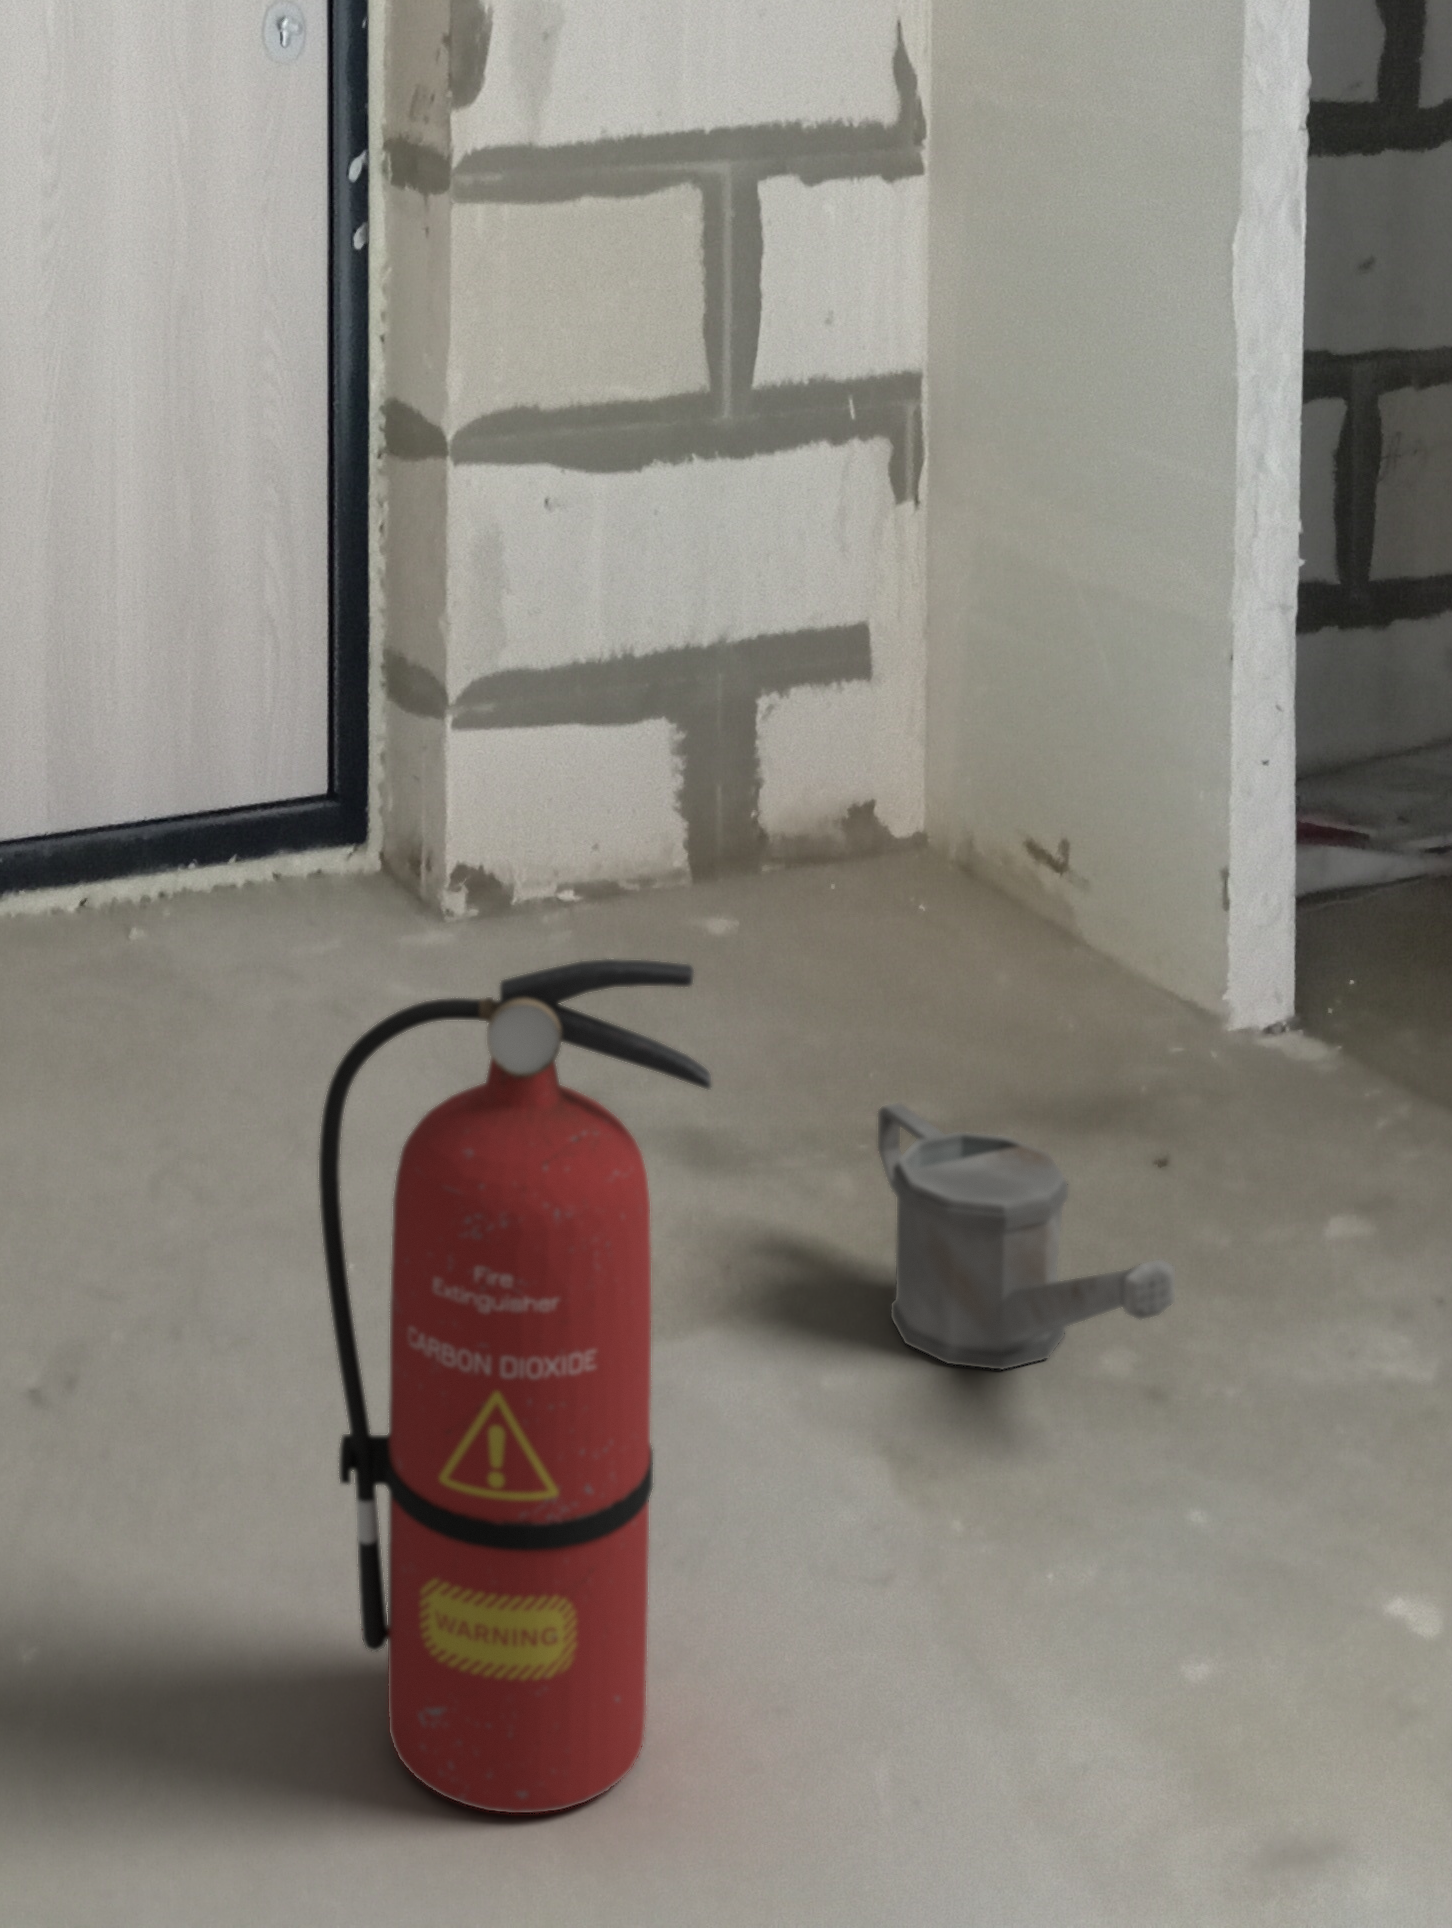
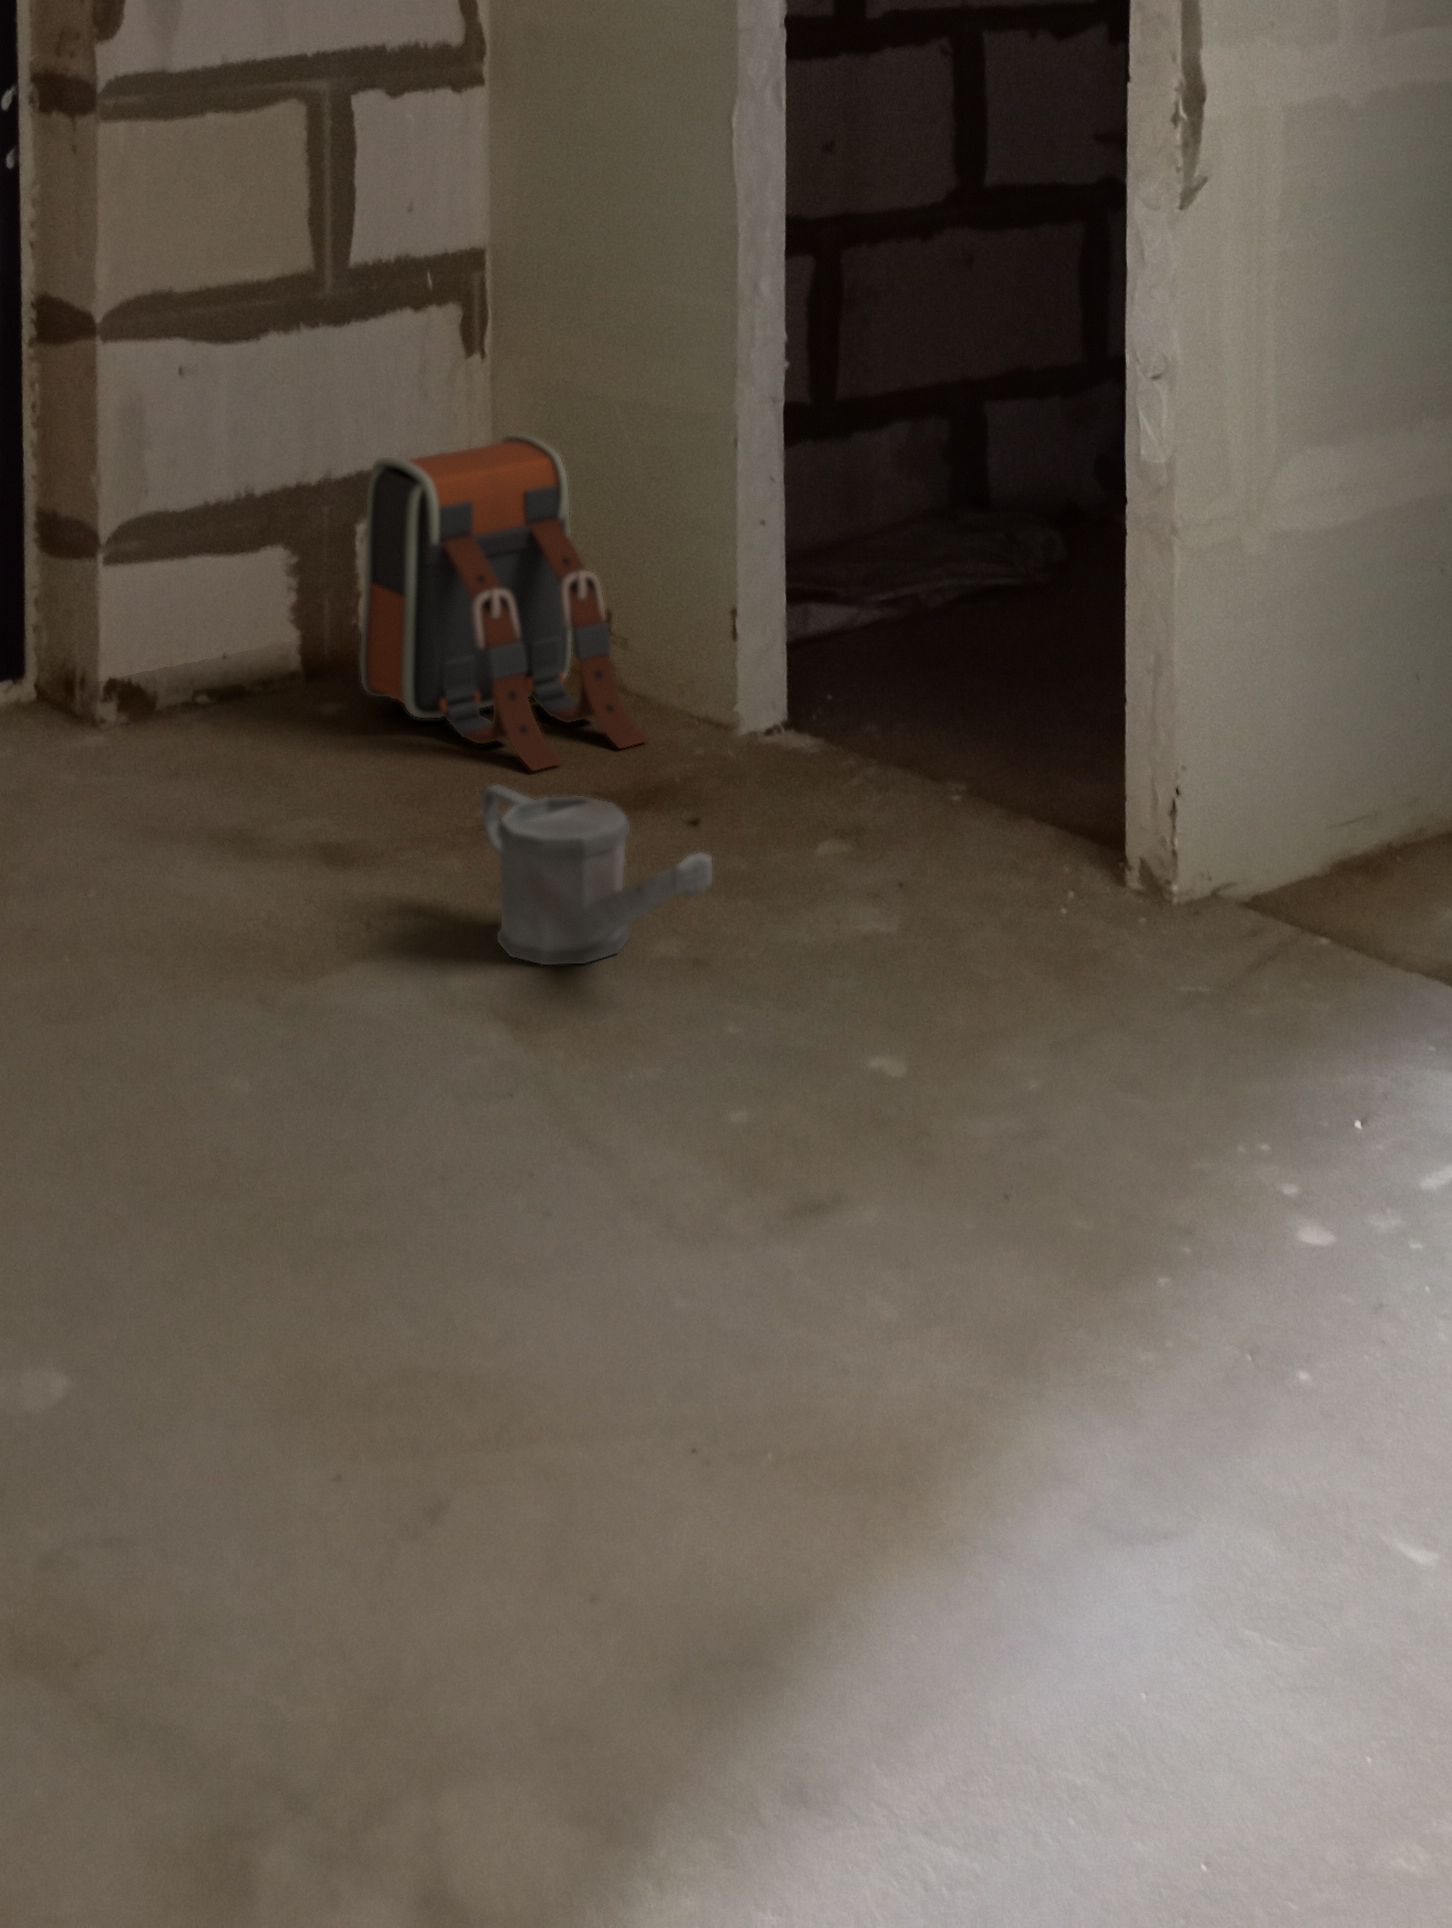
backpack: none [752,610,1107,1052] -> present [360,435,648,771]
fire extinguisher: present [319,959,711,1813] -> none [85,624,381,1261]

